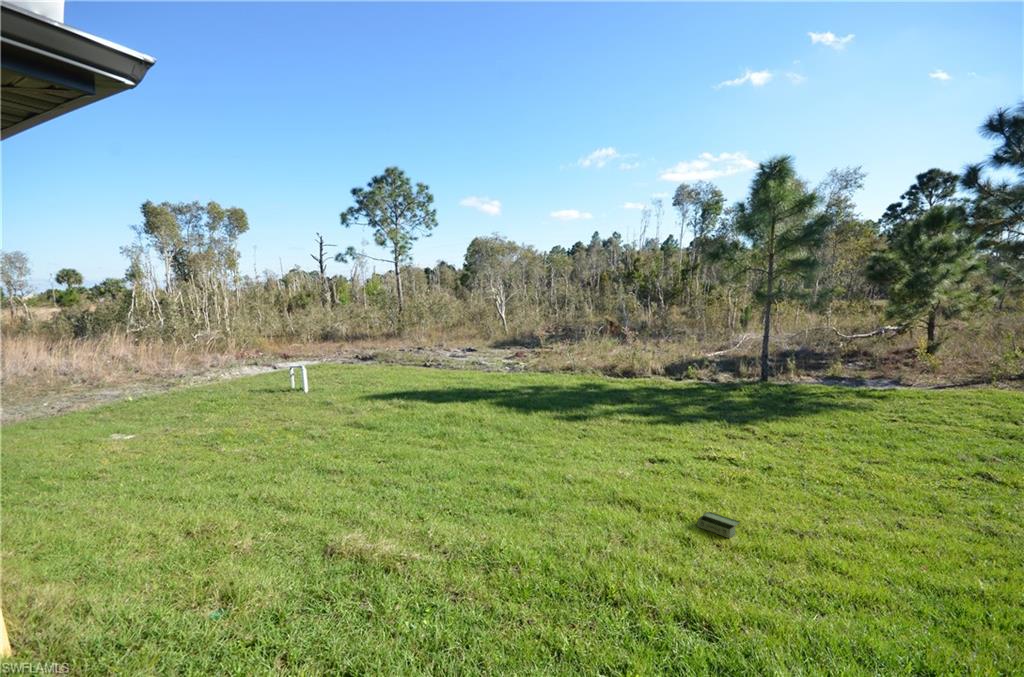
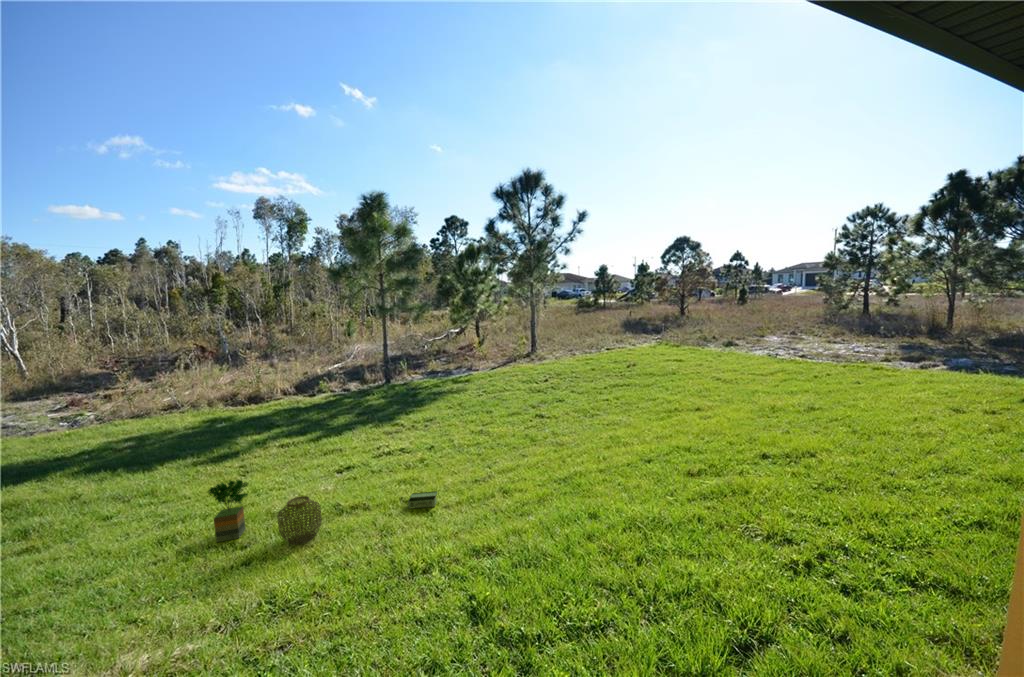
potted tree: none [528,435,559,488] -> present [208,480,248,542]
woven basket: none [566,469,604,515] -> present [278,496,322,545]

